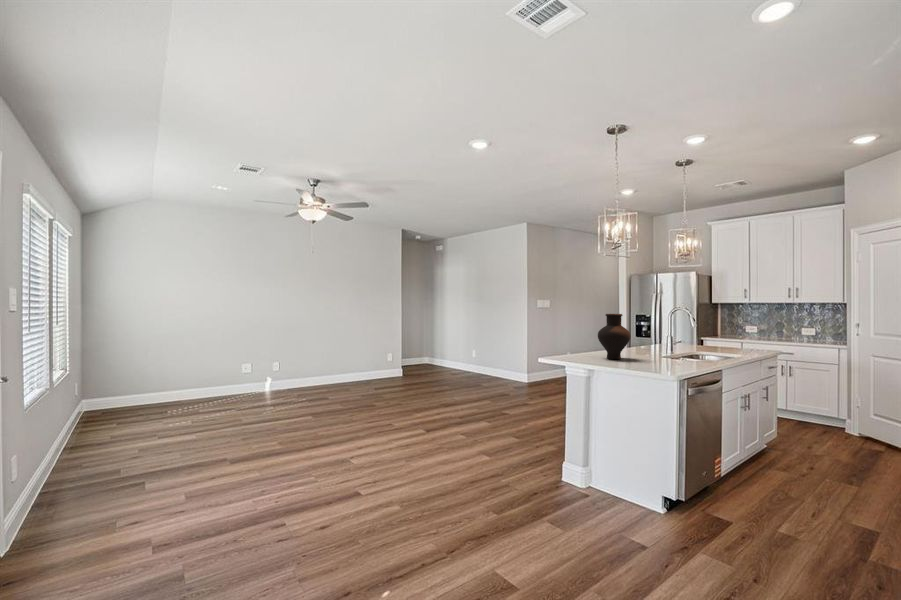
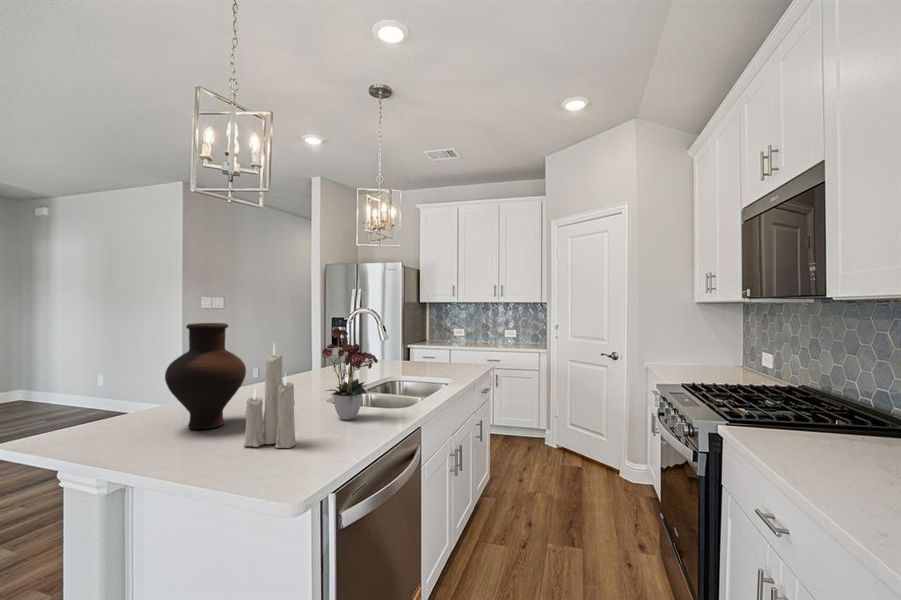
flower arrangement: none [665,315,701,362] -> present [322,328,378,420]
candle: none [639,320,663,366] -> present [244,344,296,448]

